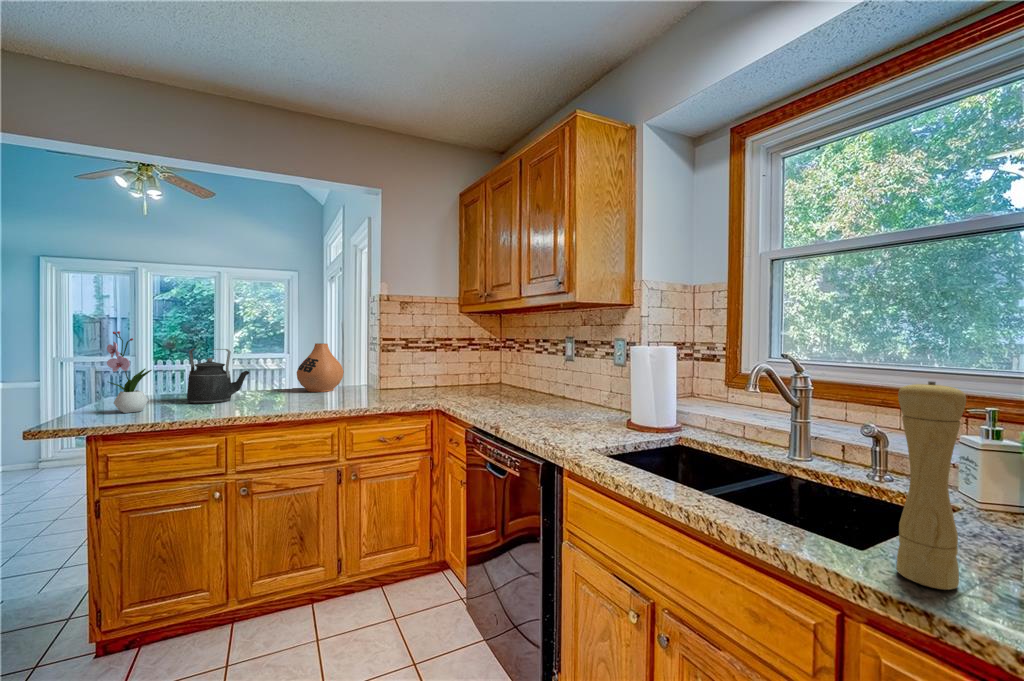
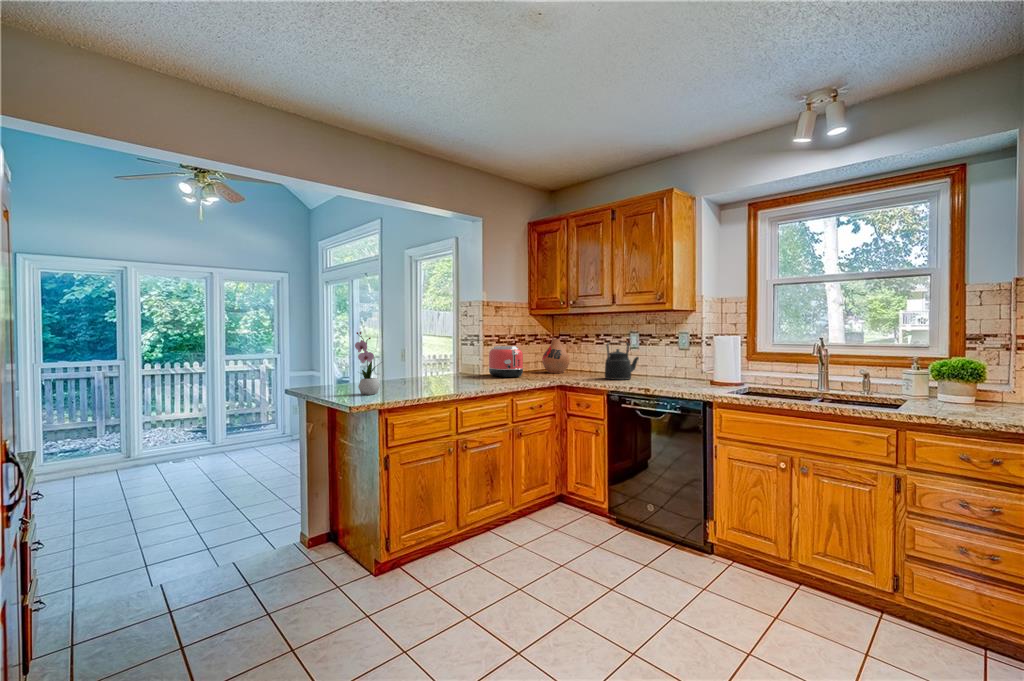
vase: present [297,343,344,392] -> present [542,339,570,373]
kettle: present [187,349,249,403] -> present [605,342,639,380]
toaster: none [376,352,417,394] -> present [489,346,523,378]
pepper mill: present [896,381,966,590] -> none [915,341,939,412]

